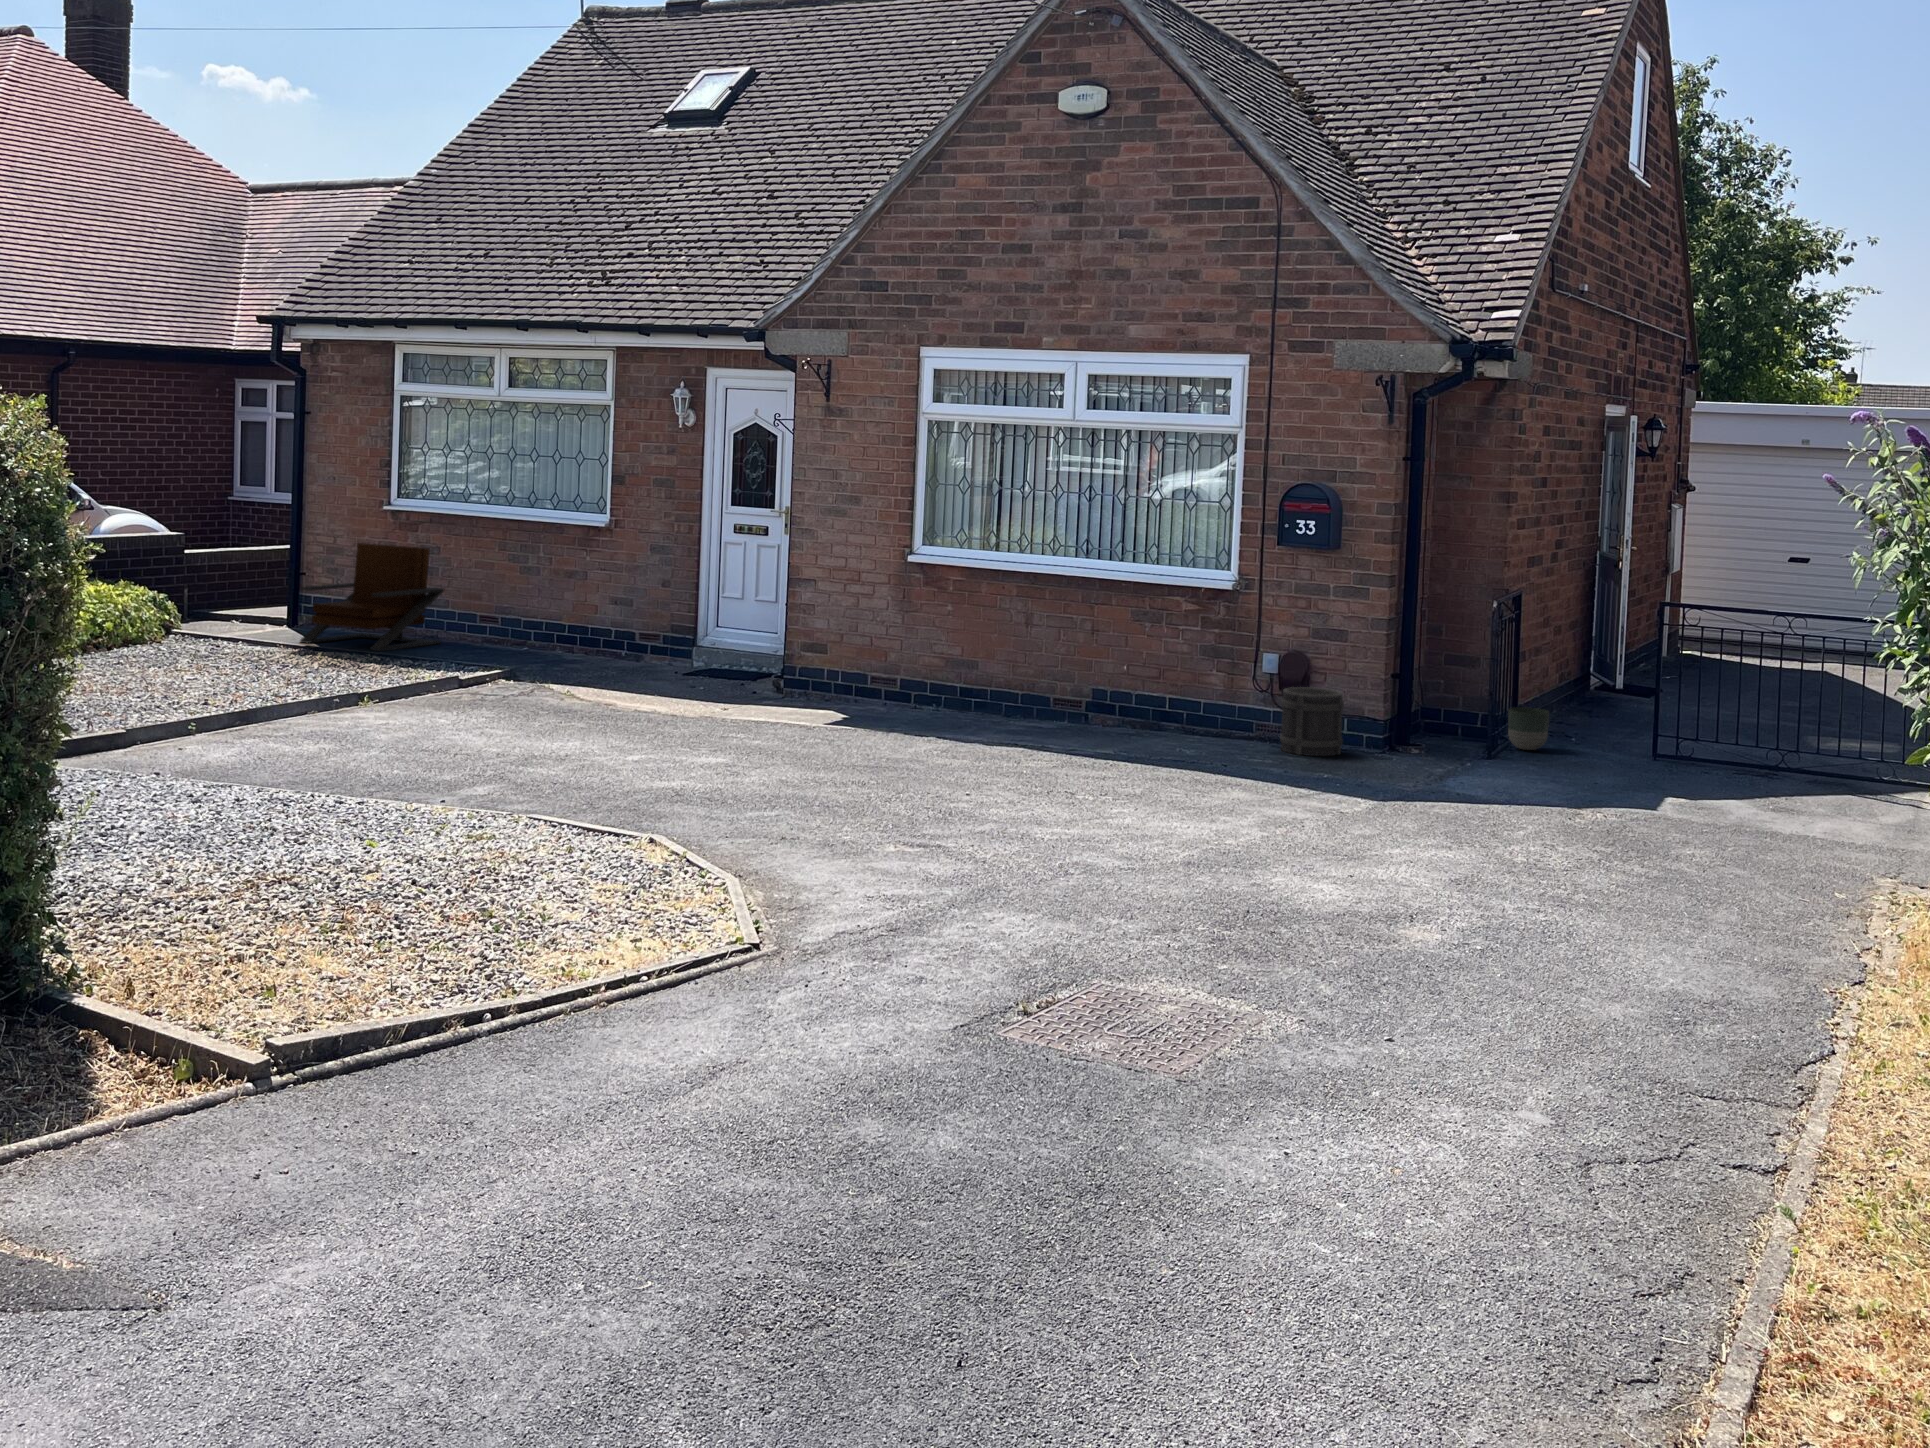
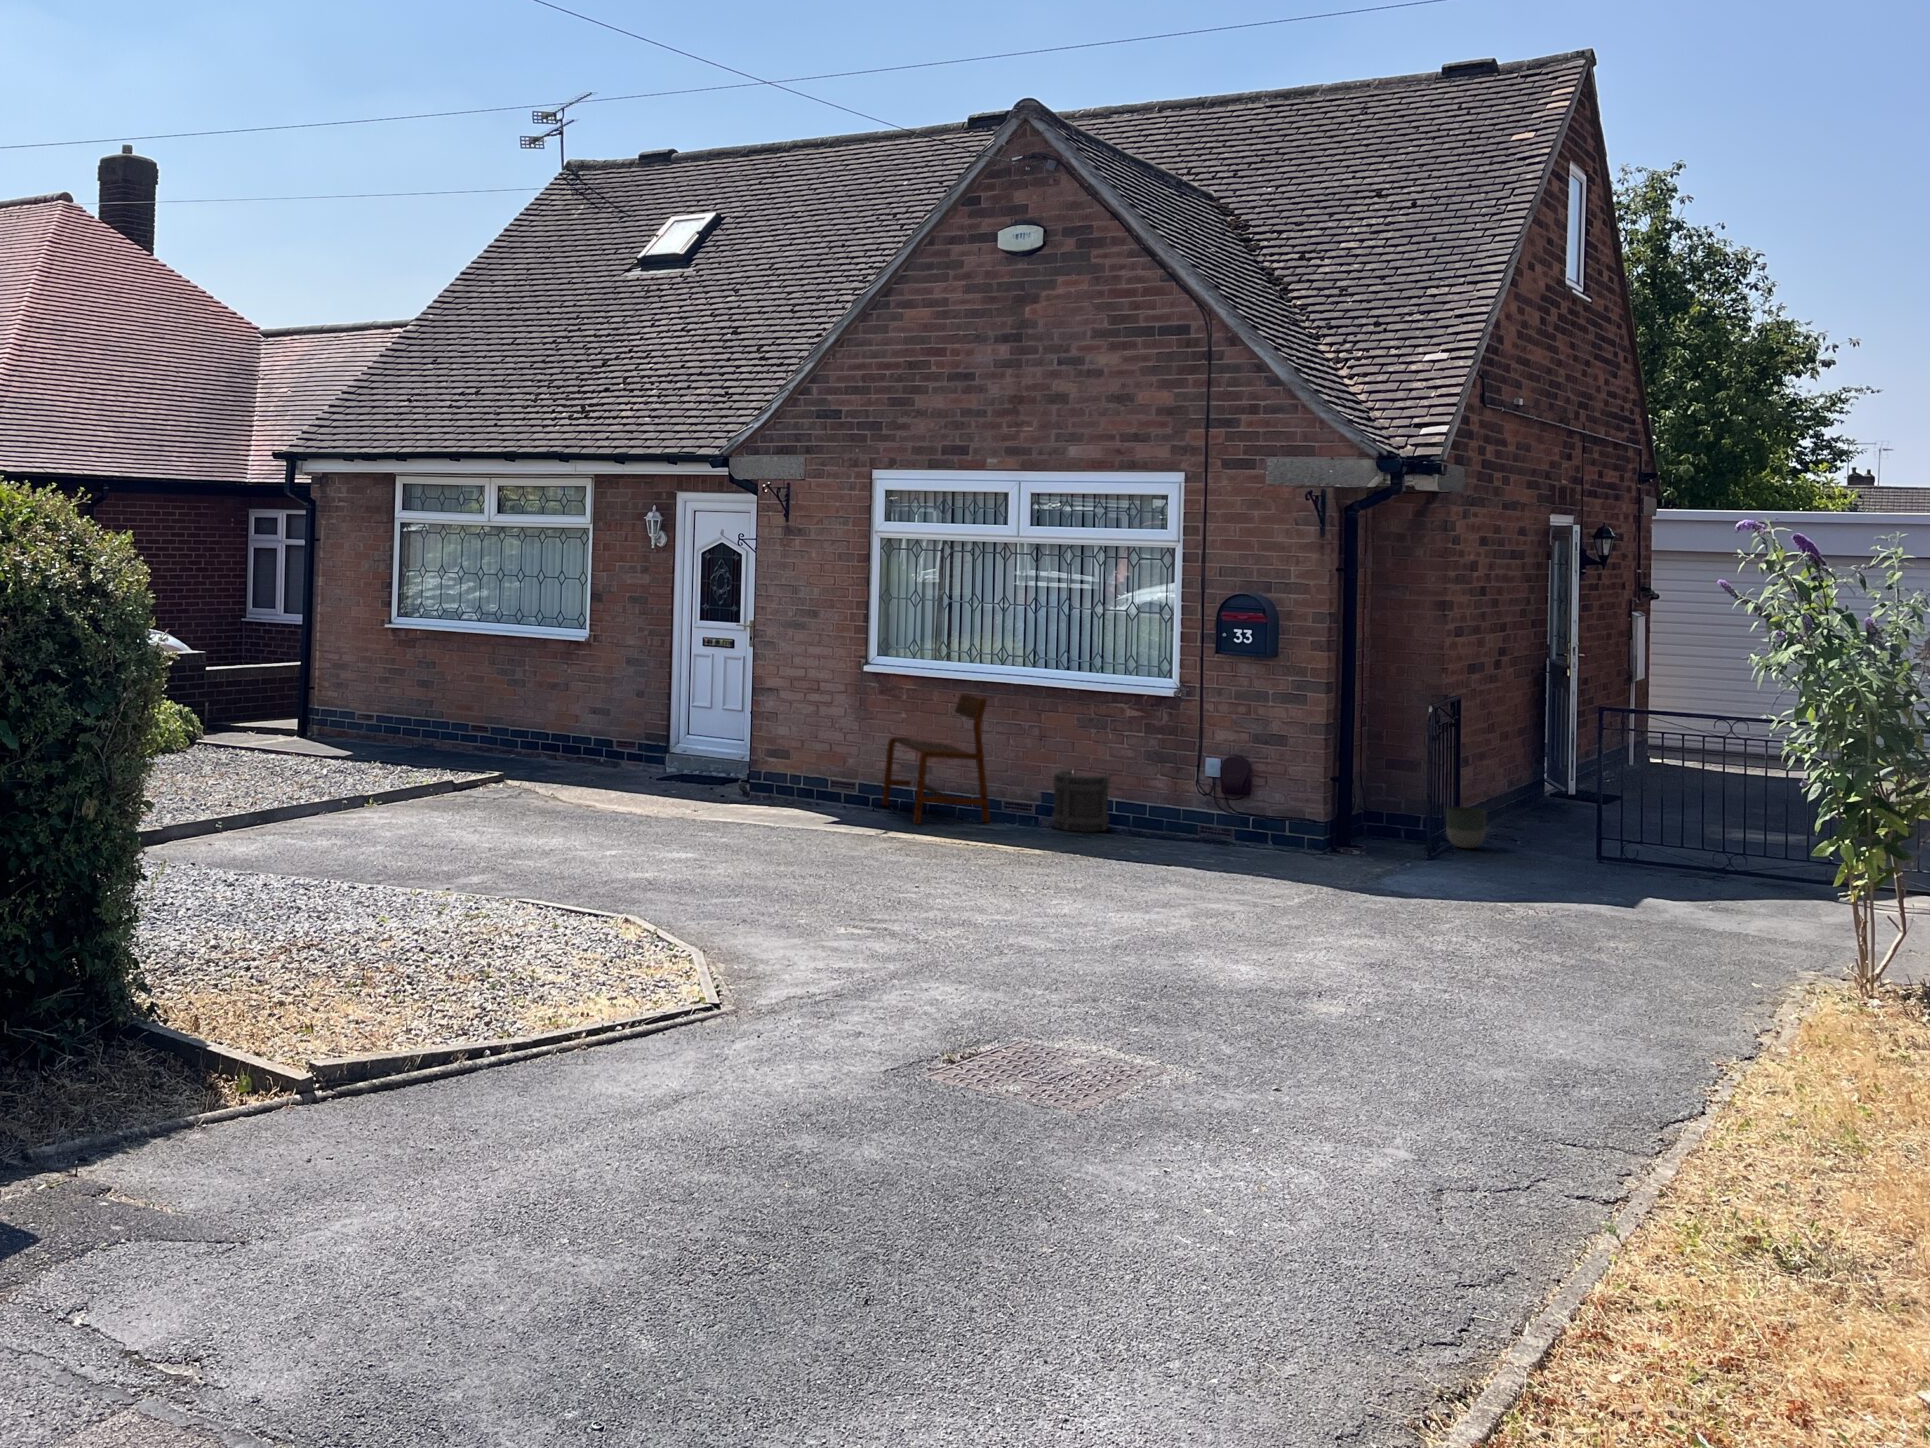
lounge chair: present [300,543,445,651] -> none [314,656,443,755]
bench: none [921,582,1038,727] -> present [882,694,990,824]
bucket: present [1280,687,1344,756] -> present [1053,770,1109,832]

